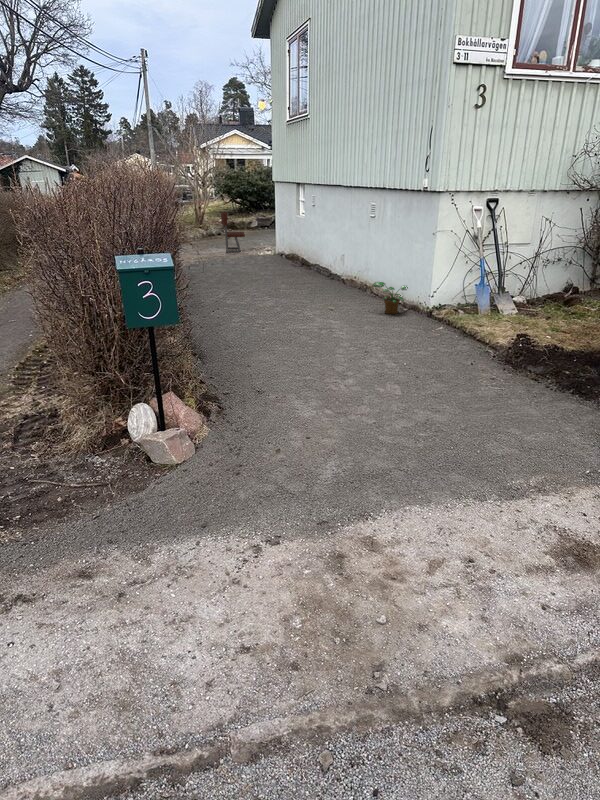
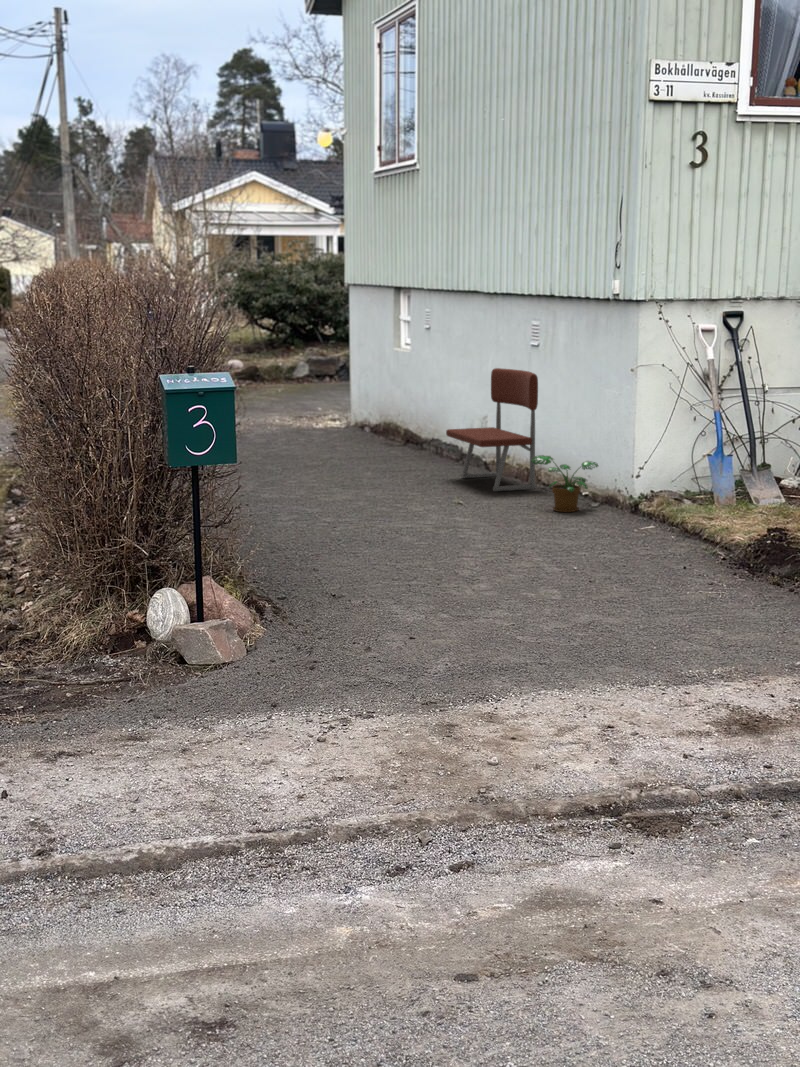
bench: present [221,212,245,252] -> present [446,368,538,491]

